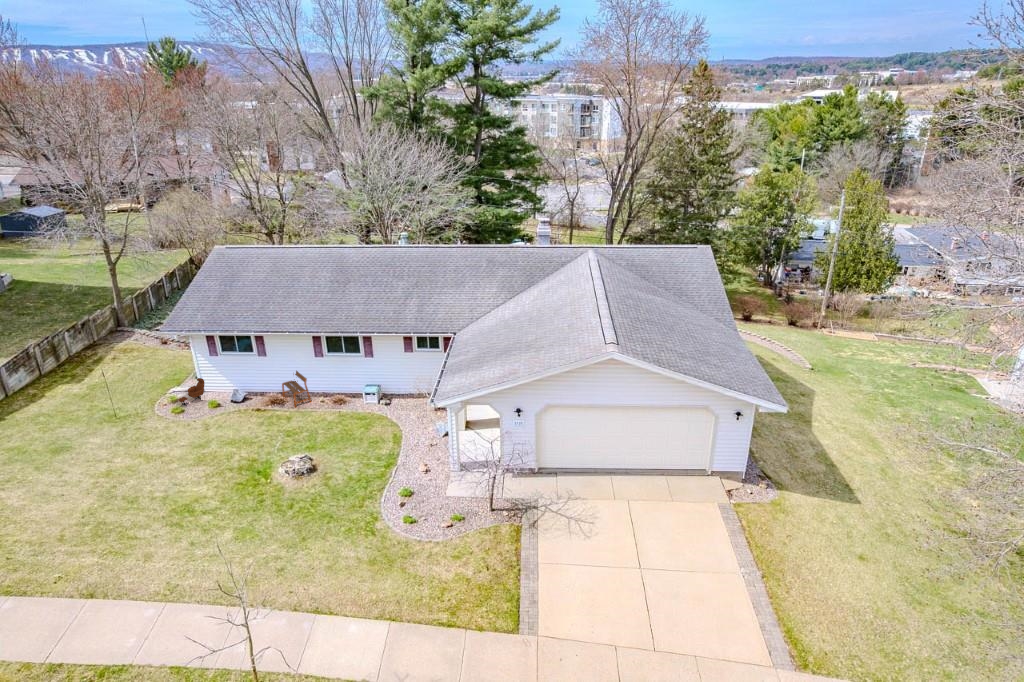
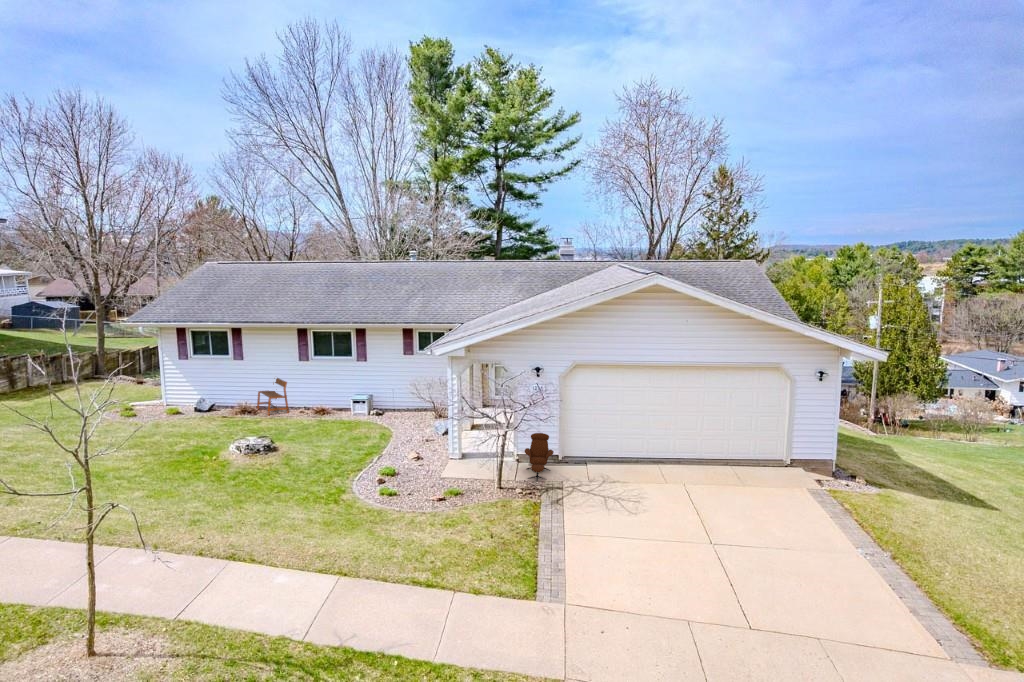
lounge chair: present [178,378,204,406] -> present [525,433,554,480]

